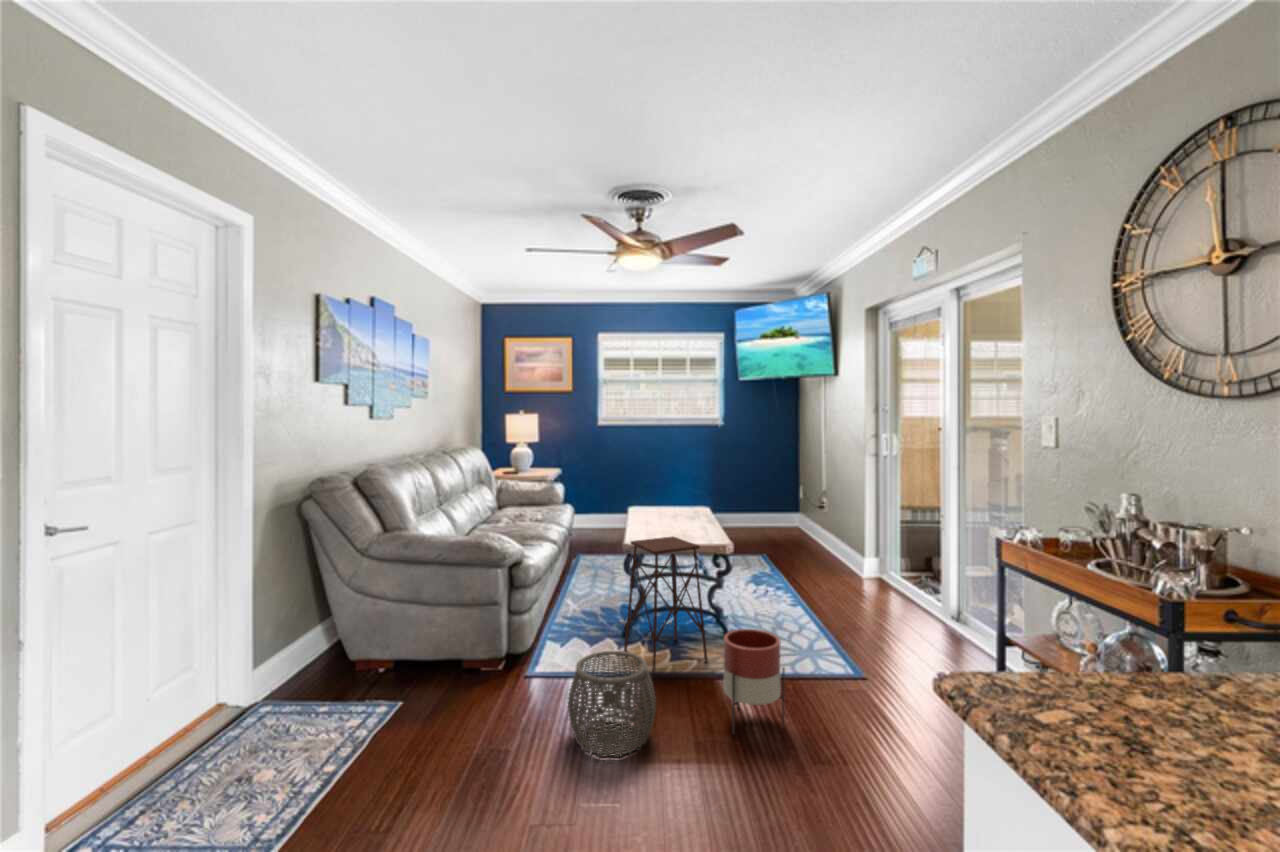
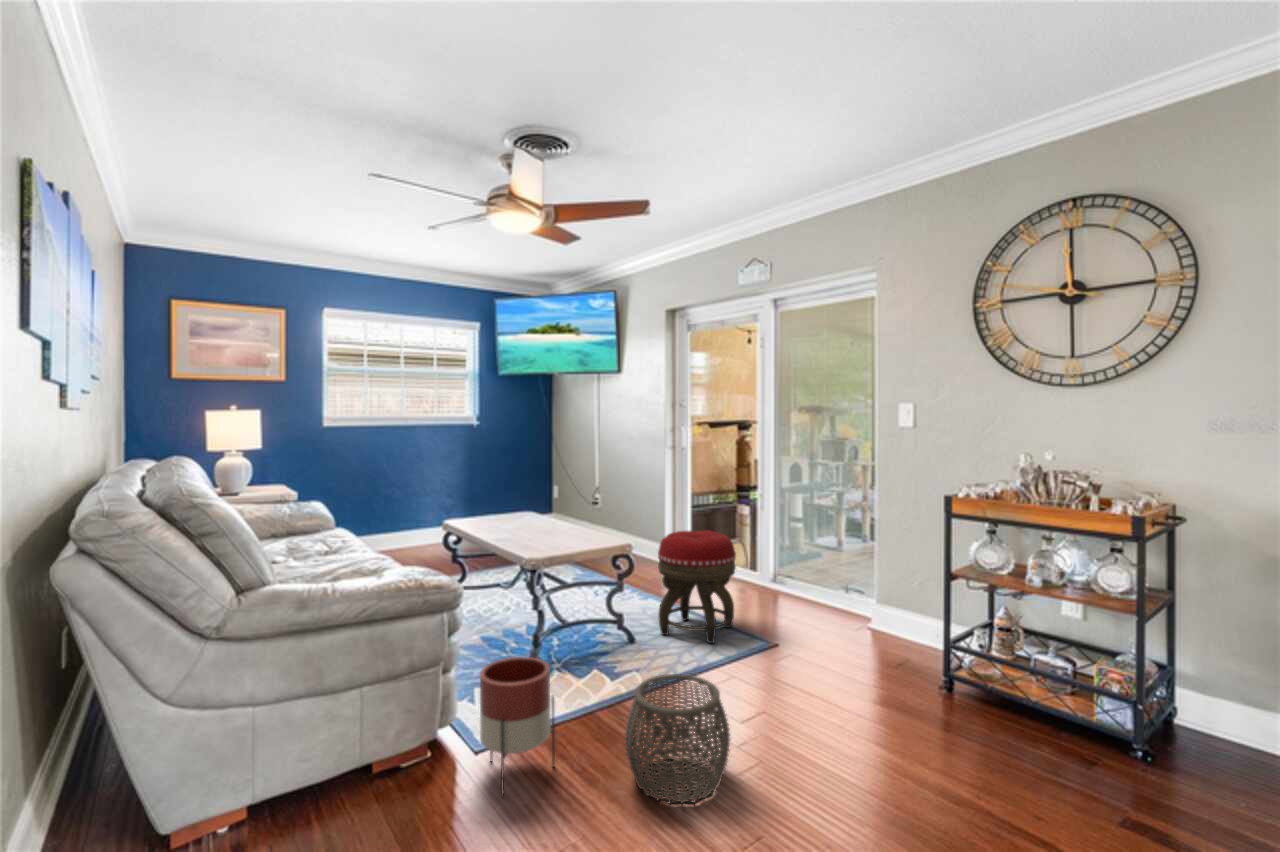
side table: present [624,537,708,673] -> none [556,542,652,700]
footstool: none [759,539,841,654] -> present [658,530,736,643]
planter: present [723,629,785,734] -> present [480,657,555,796]

